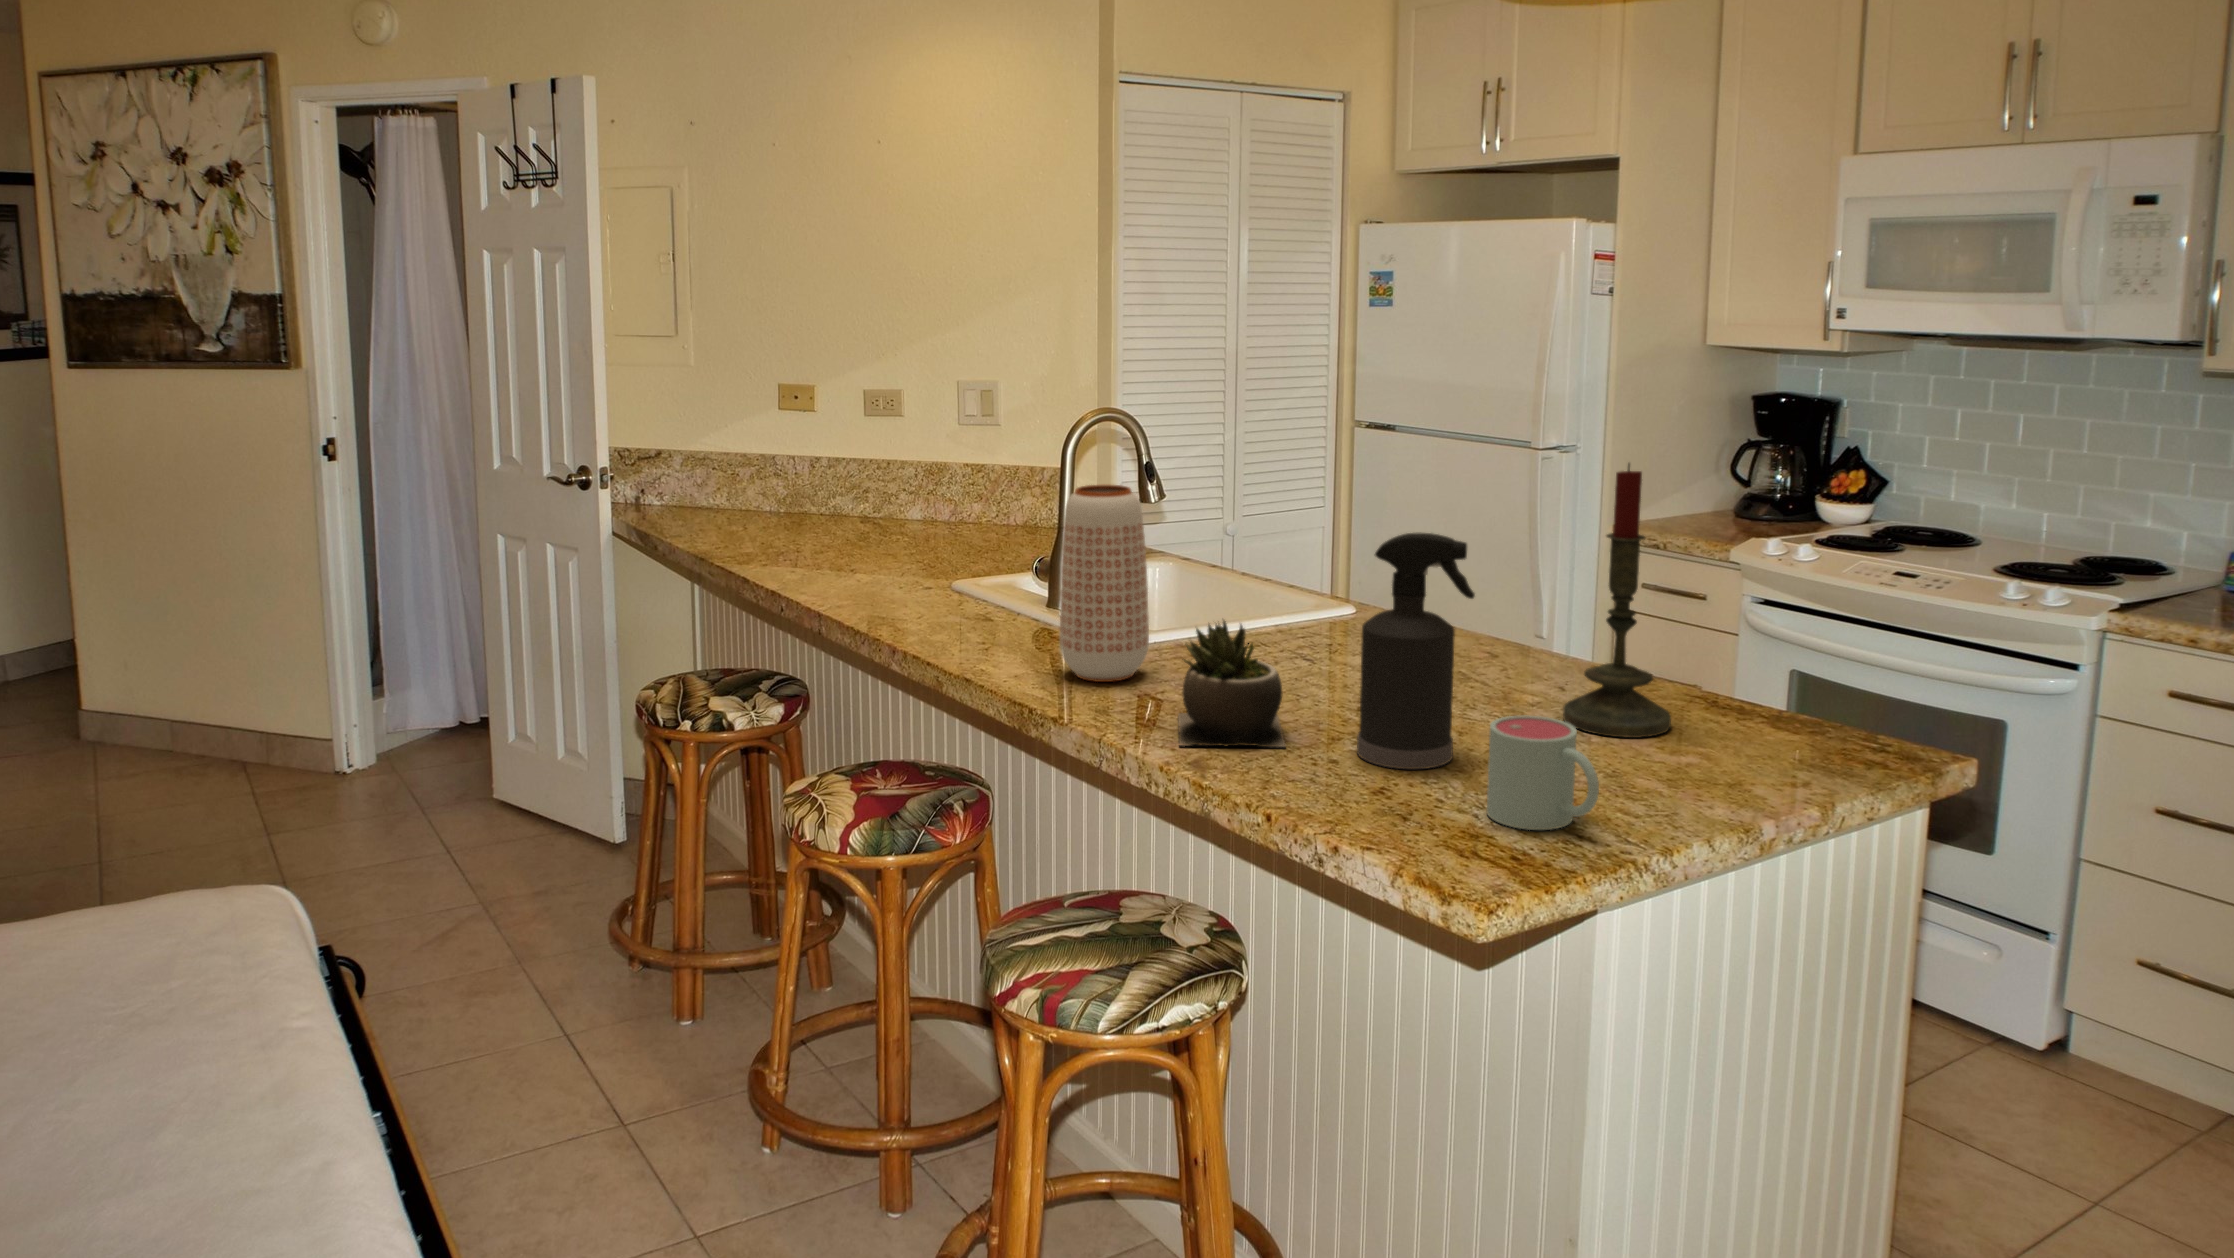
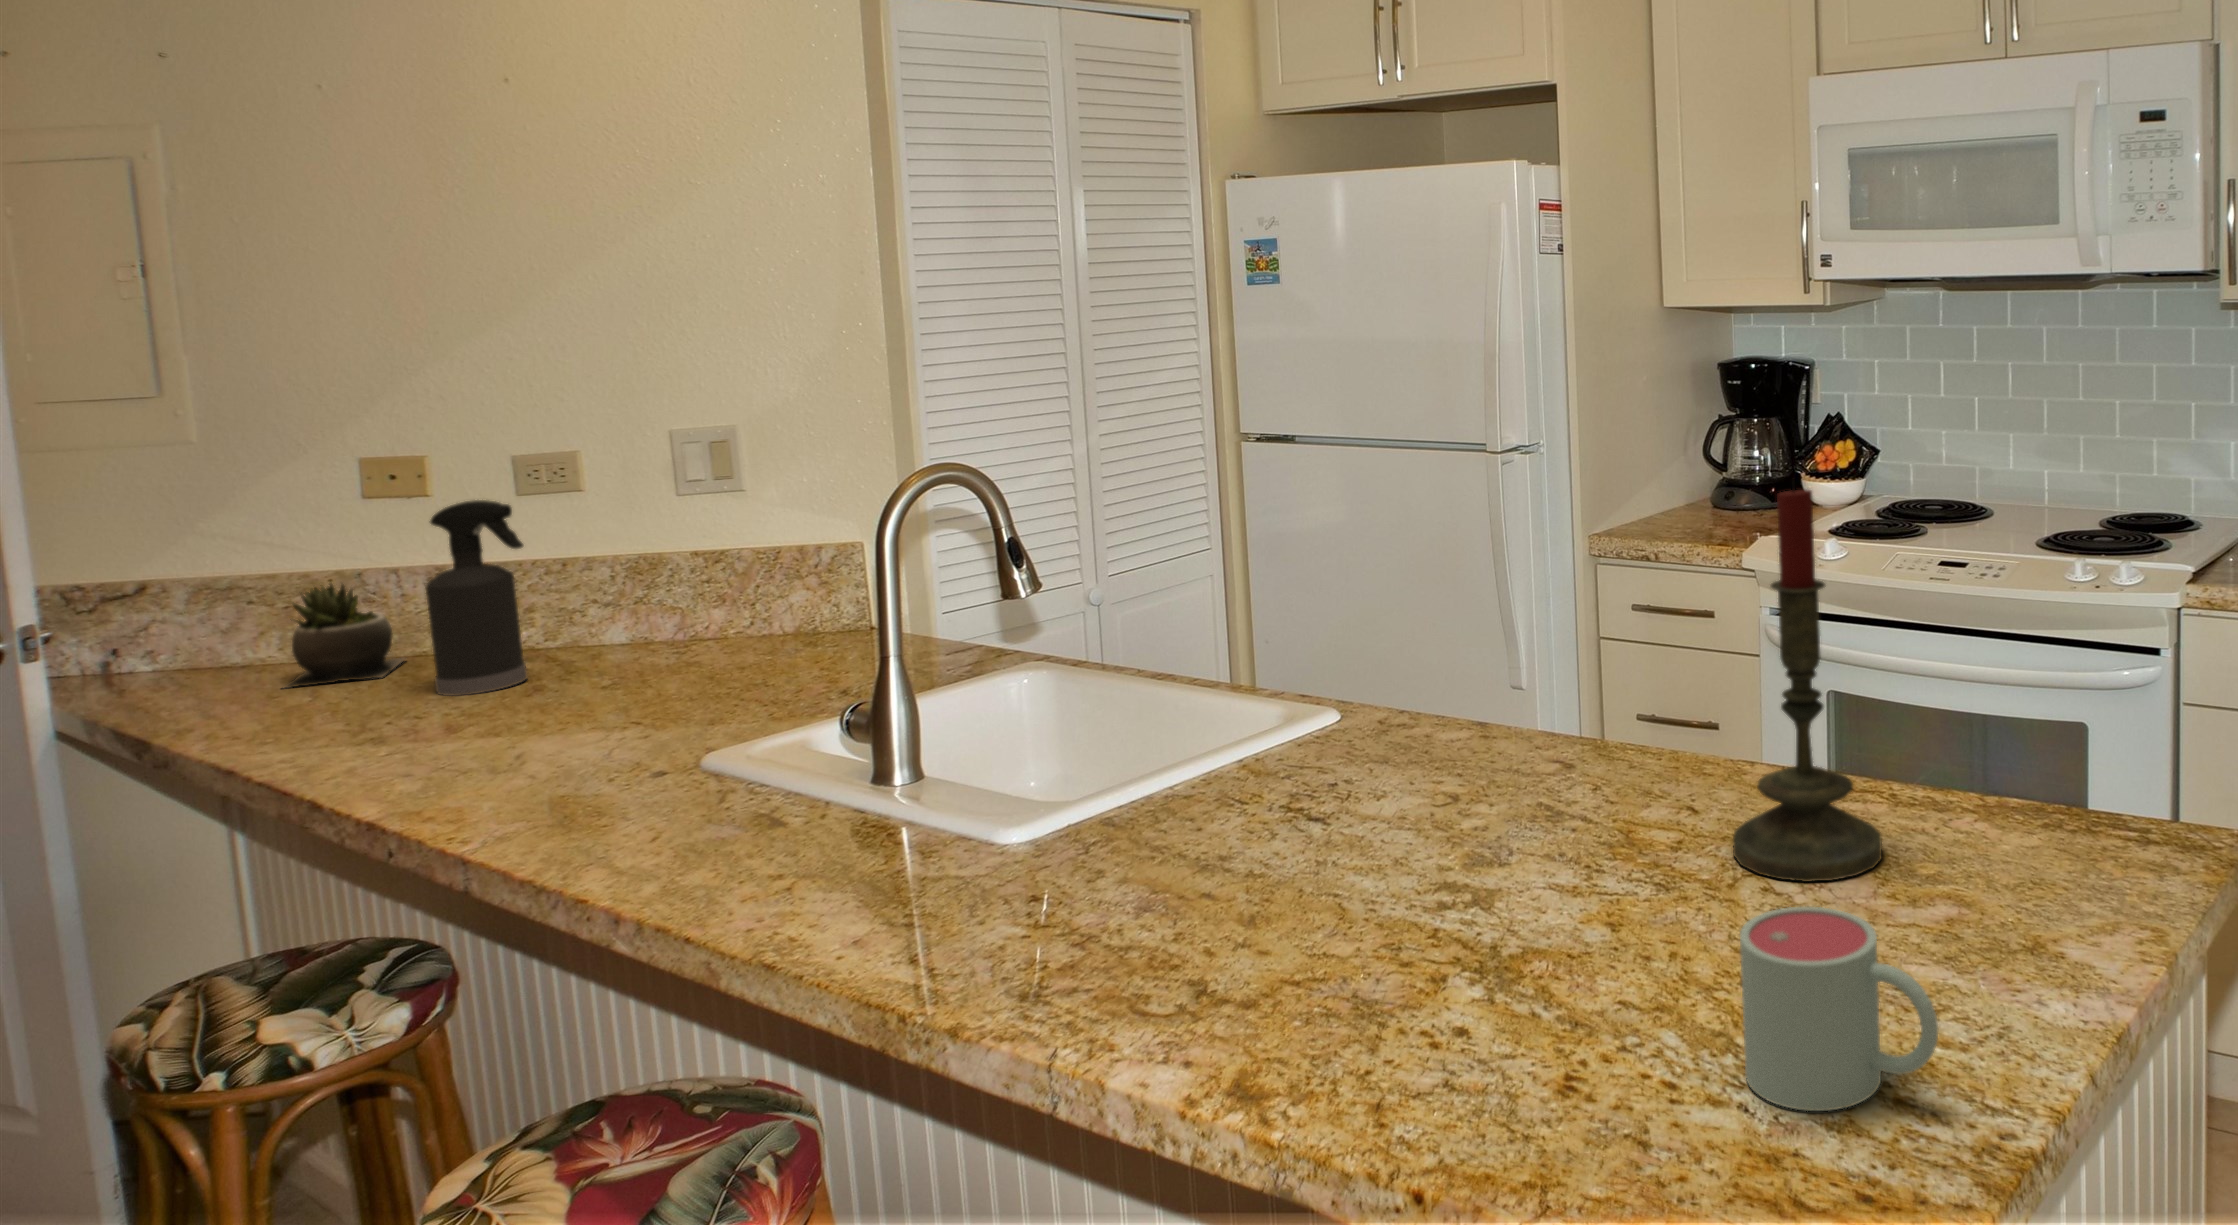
vase: present [1060,484,1149,682] -> none [923,590,1083,924]
spray bottle: present [1357,533,1475,769] -> present [426,500,527,696]
succulent plant: present [1178,621,1285,747] -> present [284,584,405,688]

